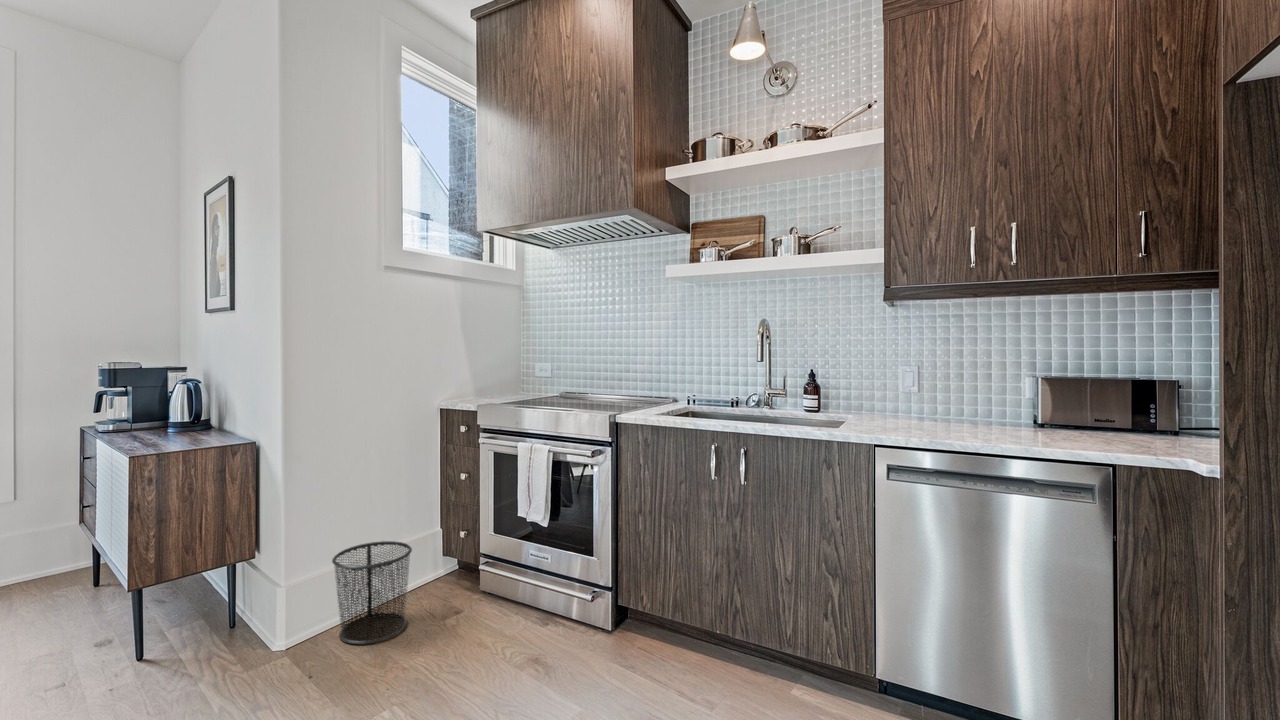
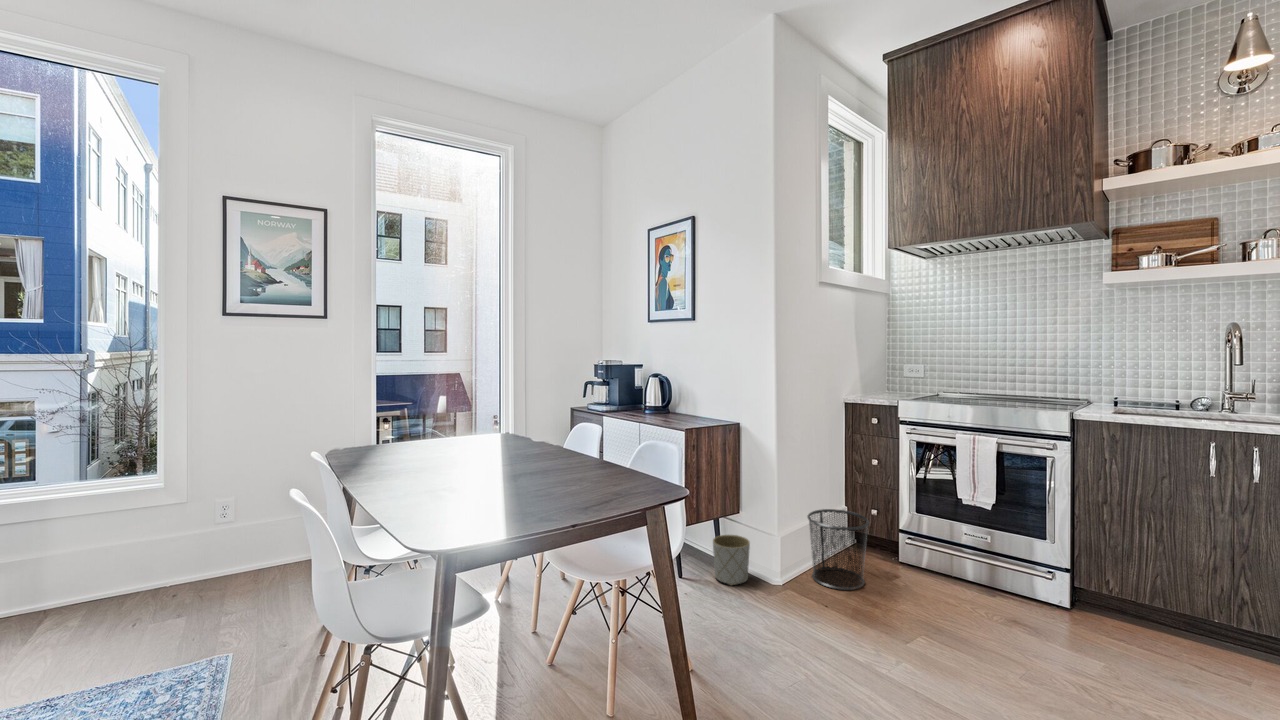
planter: none [189,587,249,659] -> present [713,535,750,585]

